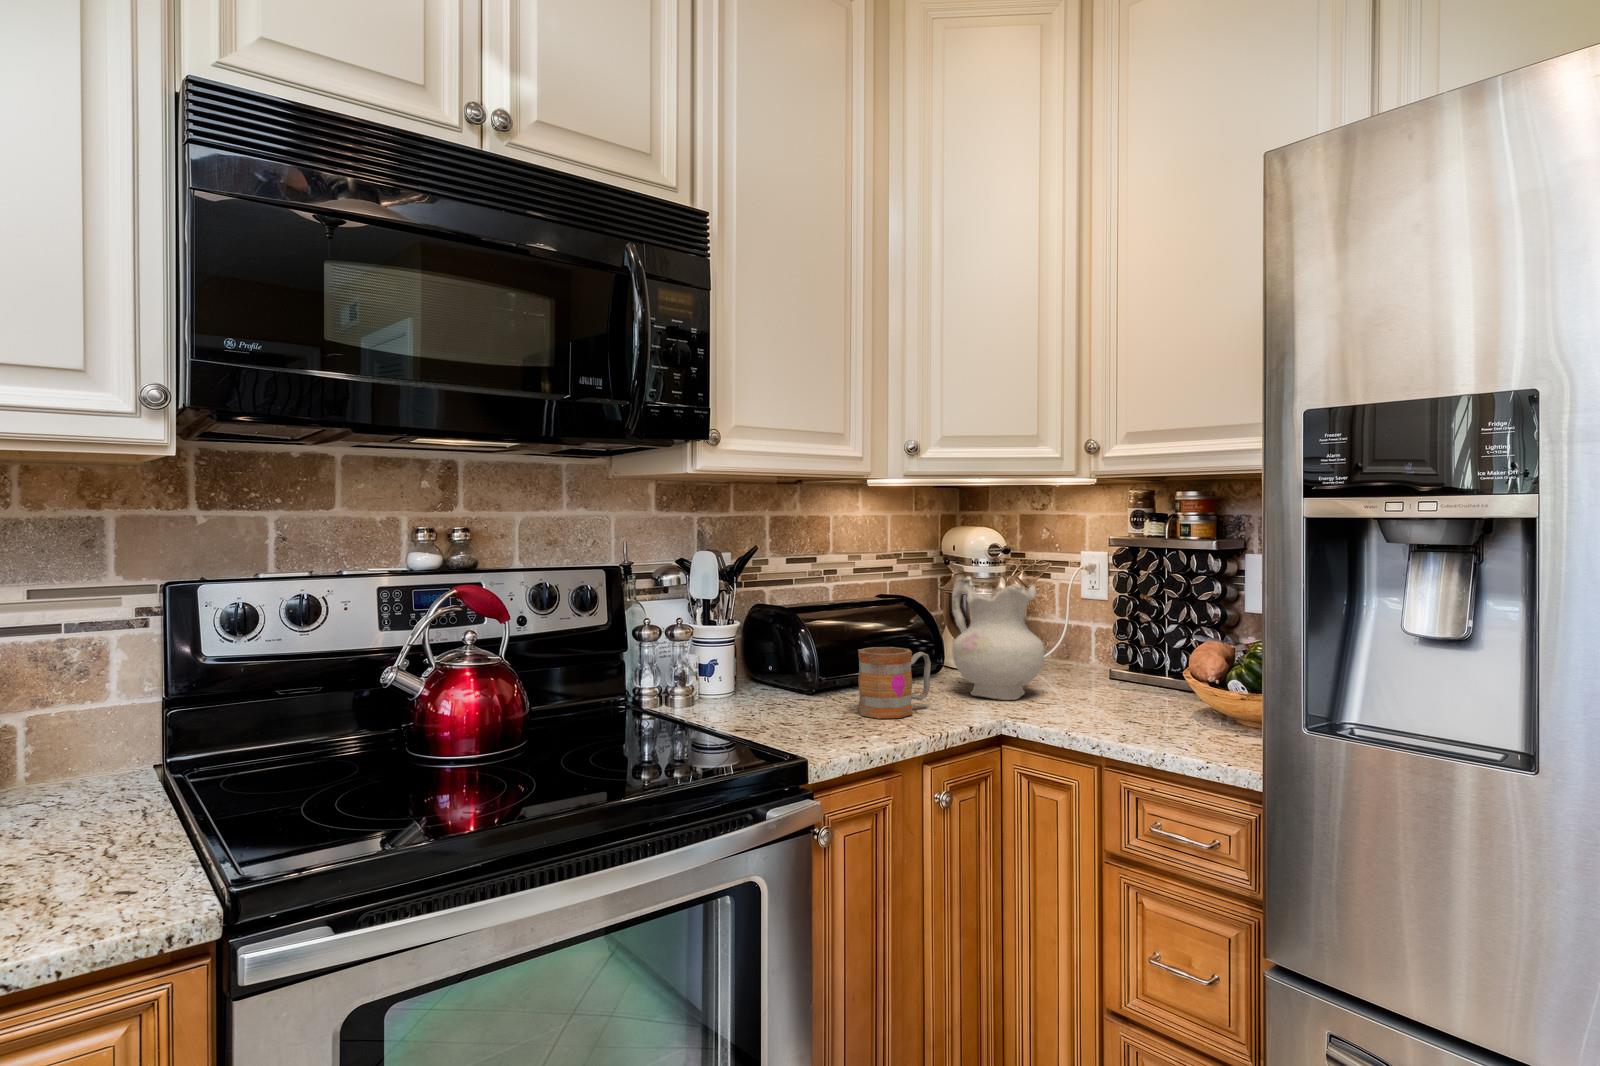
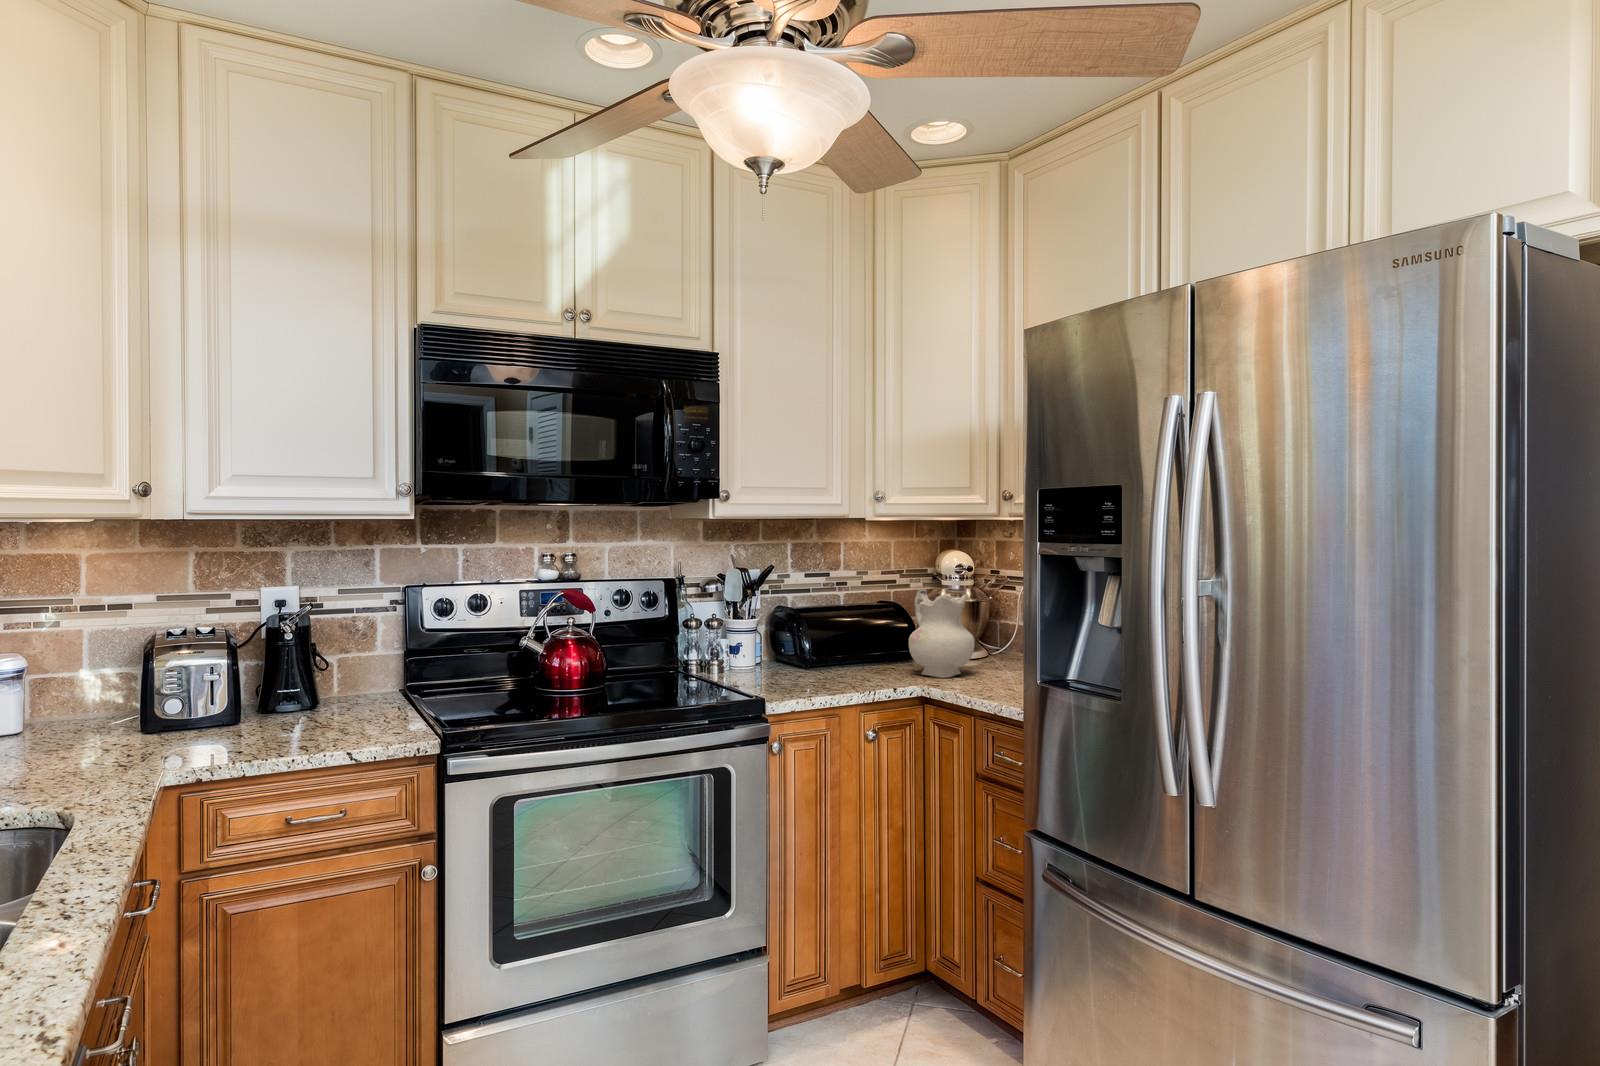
mug: present [858,647,931,718] -> none [826,637,880,684]

